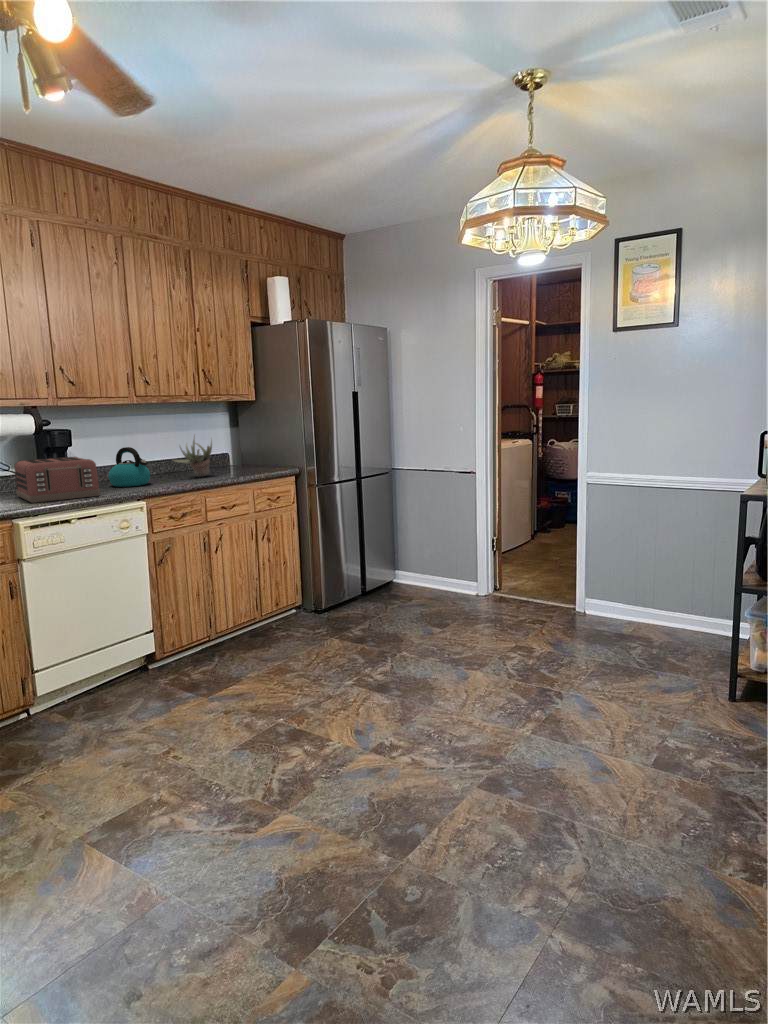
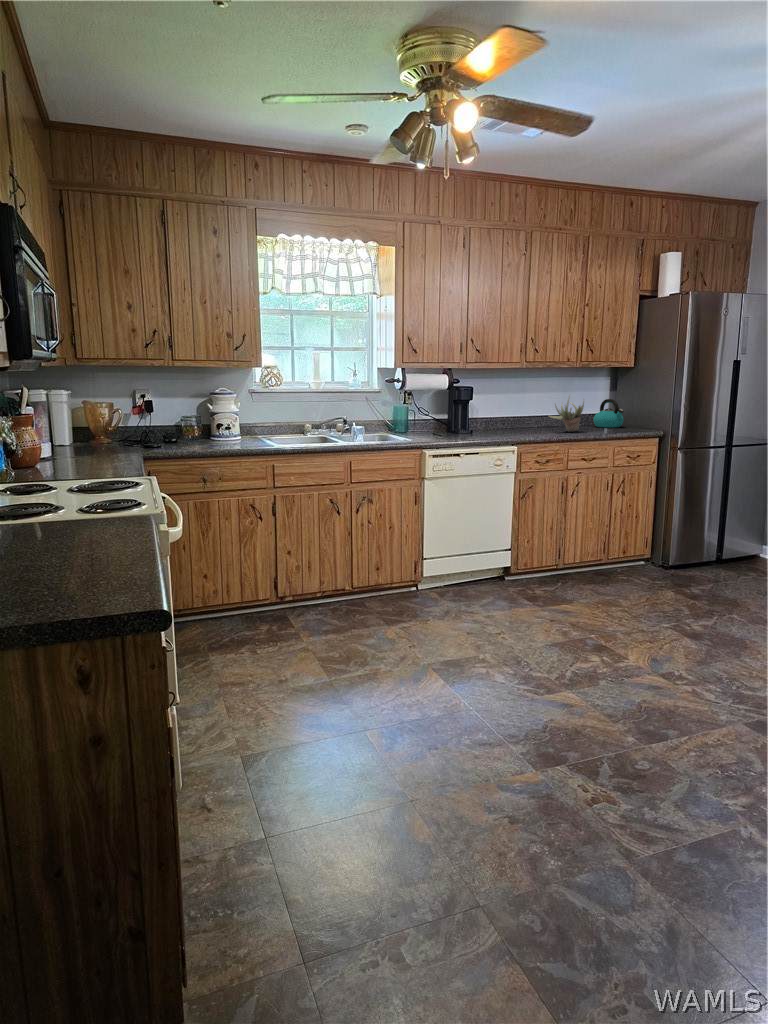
kettle: present [108,447,150,487] -> present [593,399,624,428]
toaster: present [14,457,101,503] -> none [430,408,485,439]

